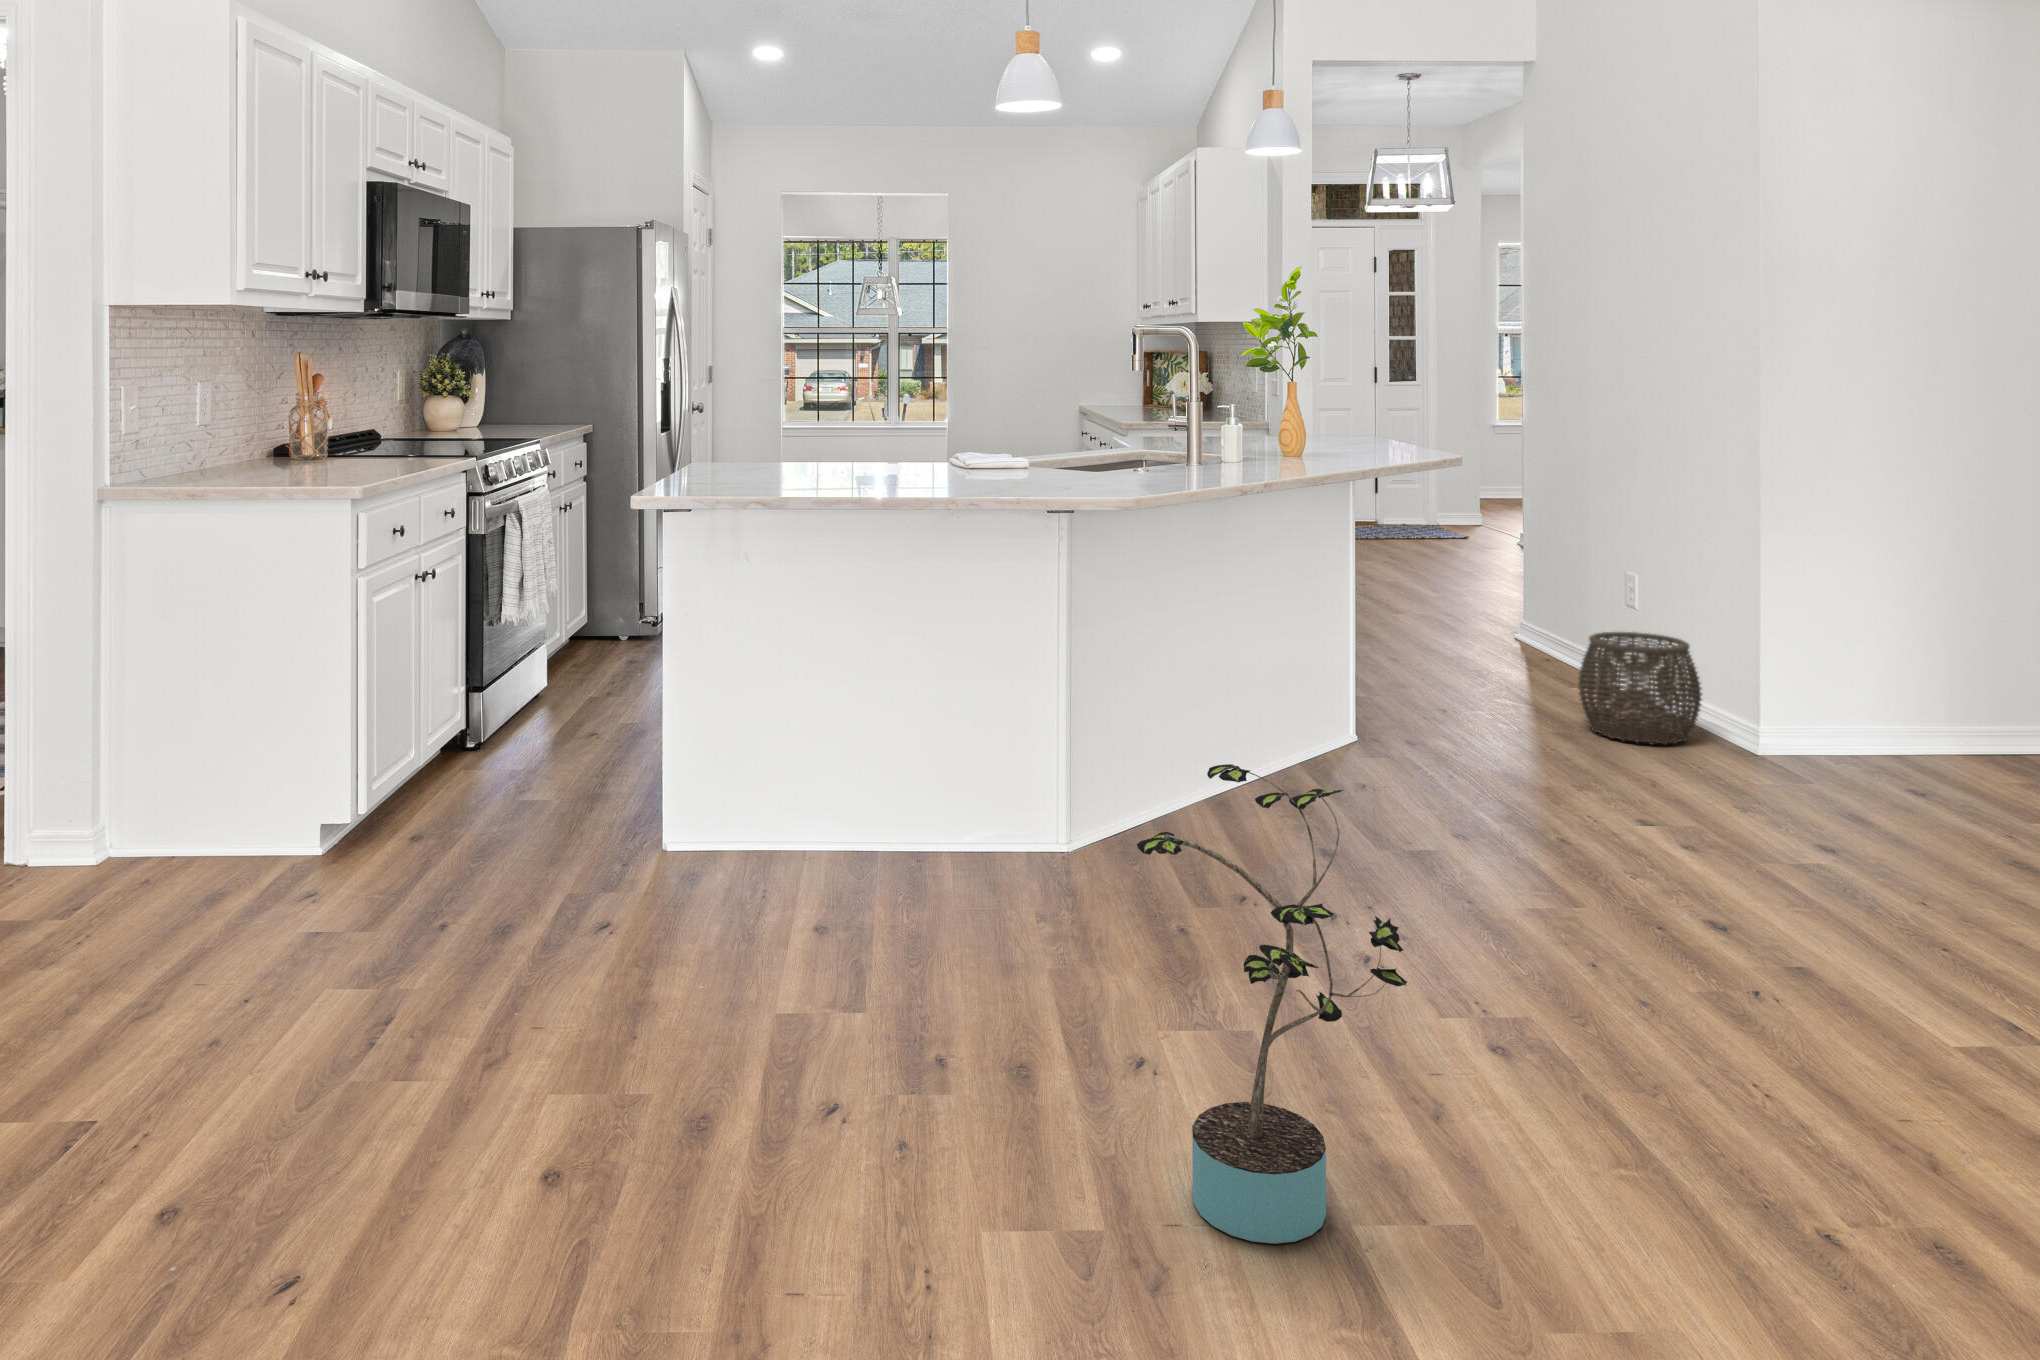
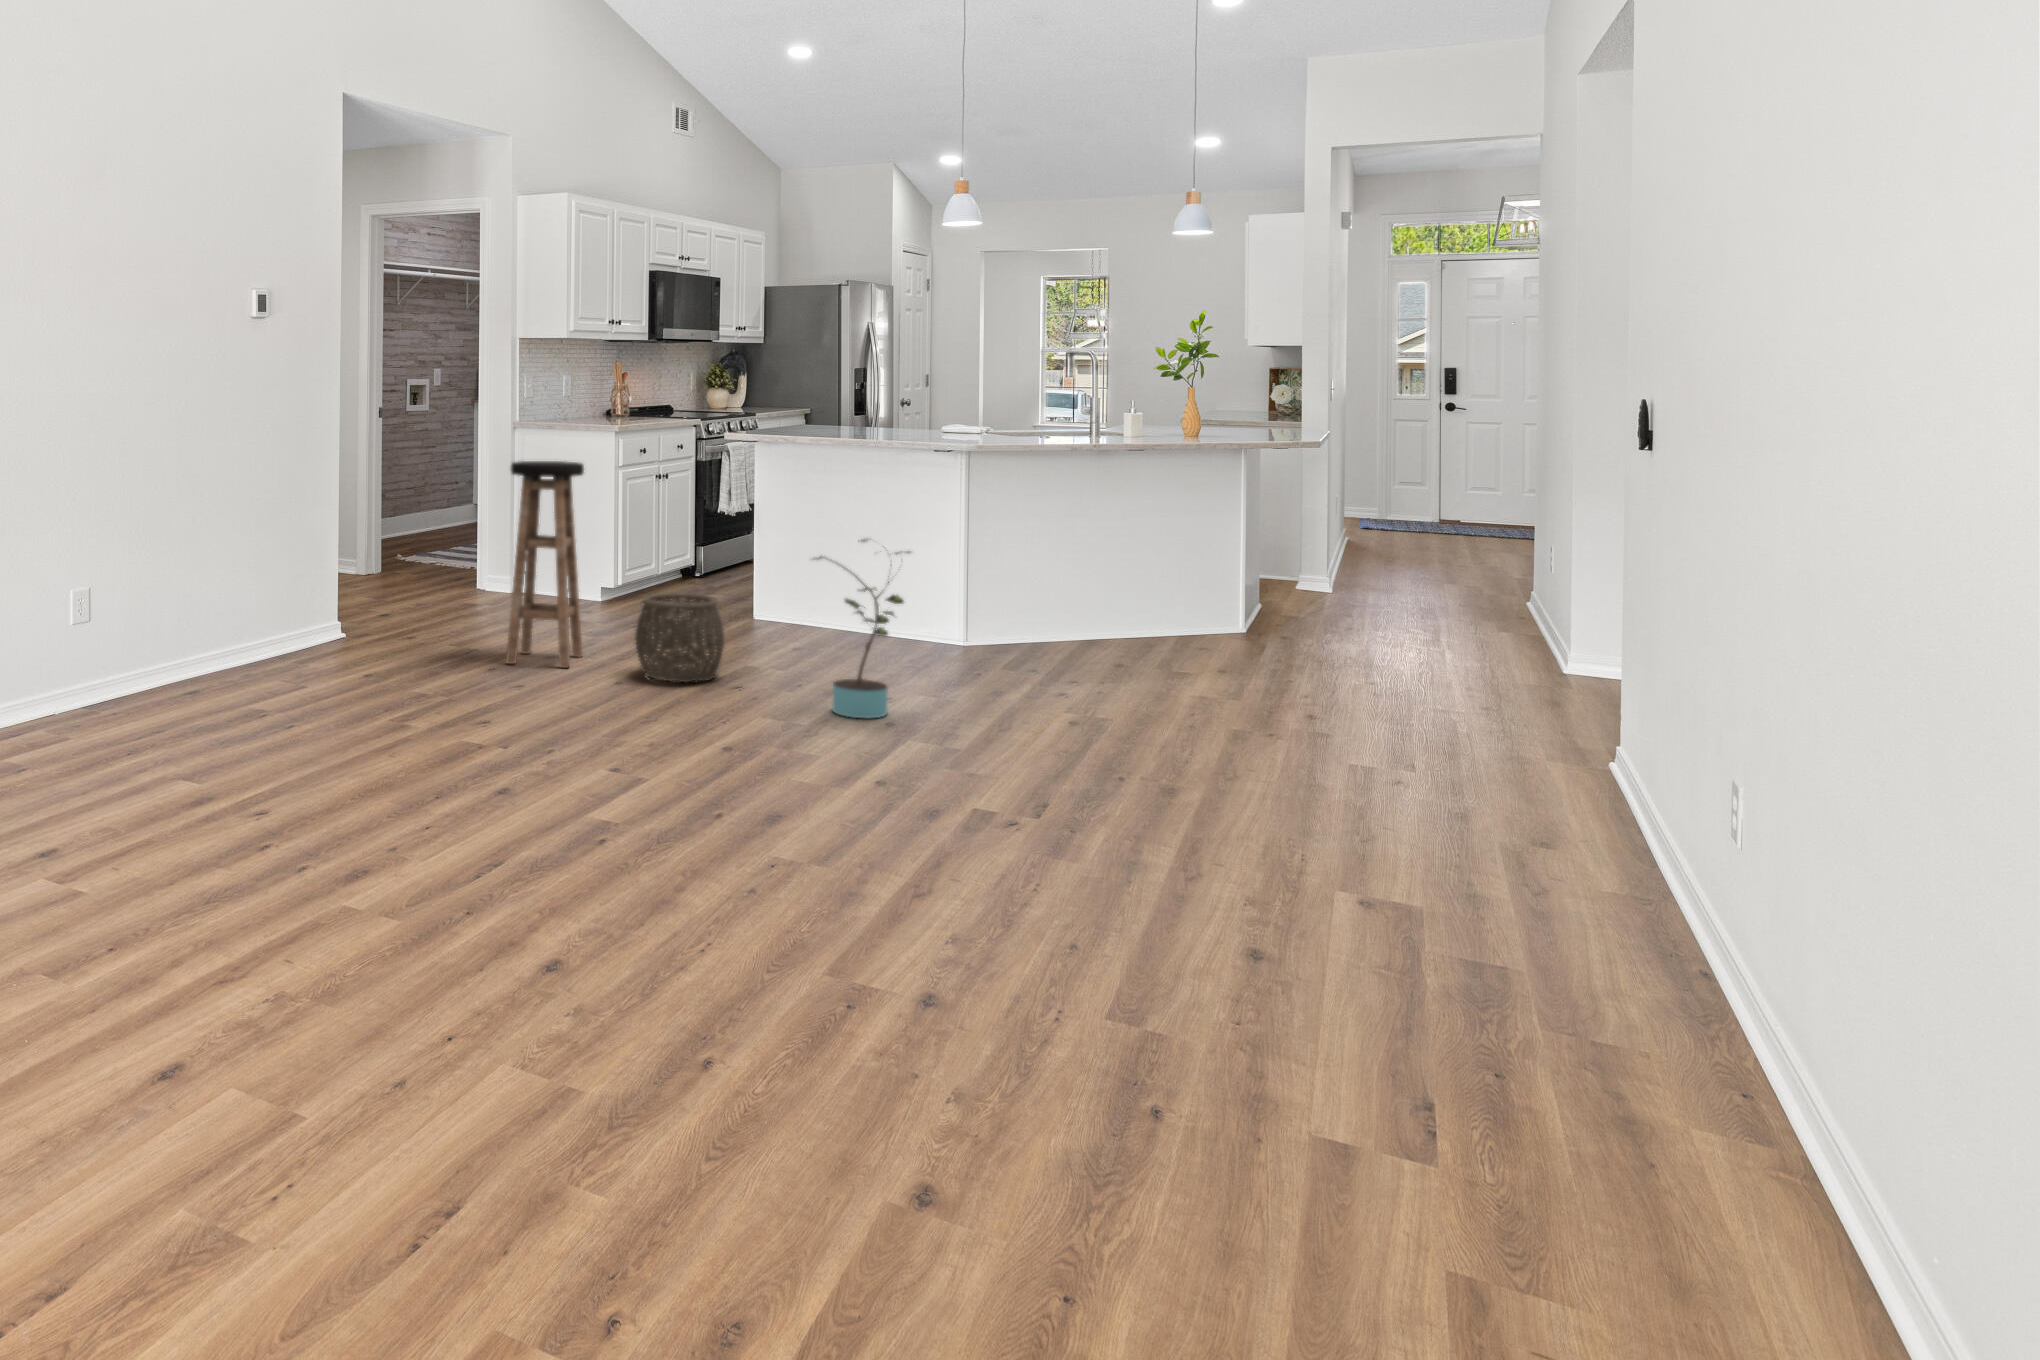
bar stool: none [208,619,429,1250] -> present [506,461,584,668]
woven basket: present [1578,632,1702,744] -> present [635,593,724,683]

